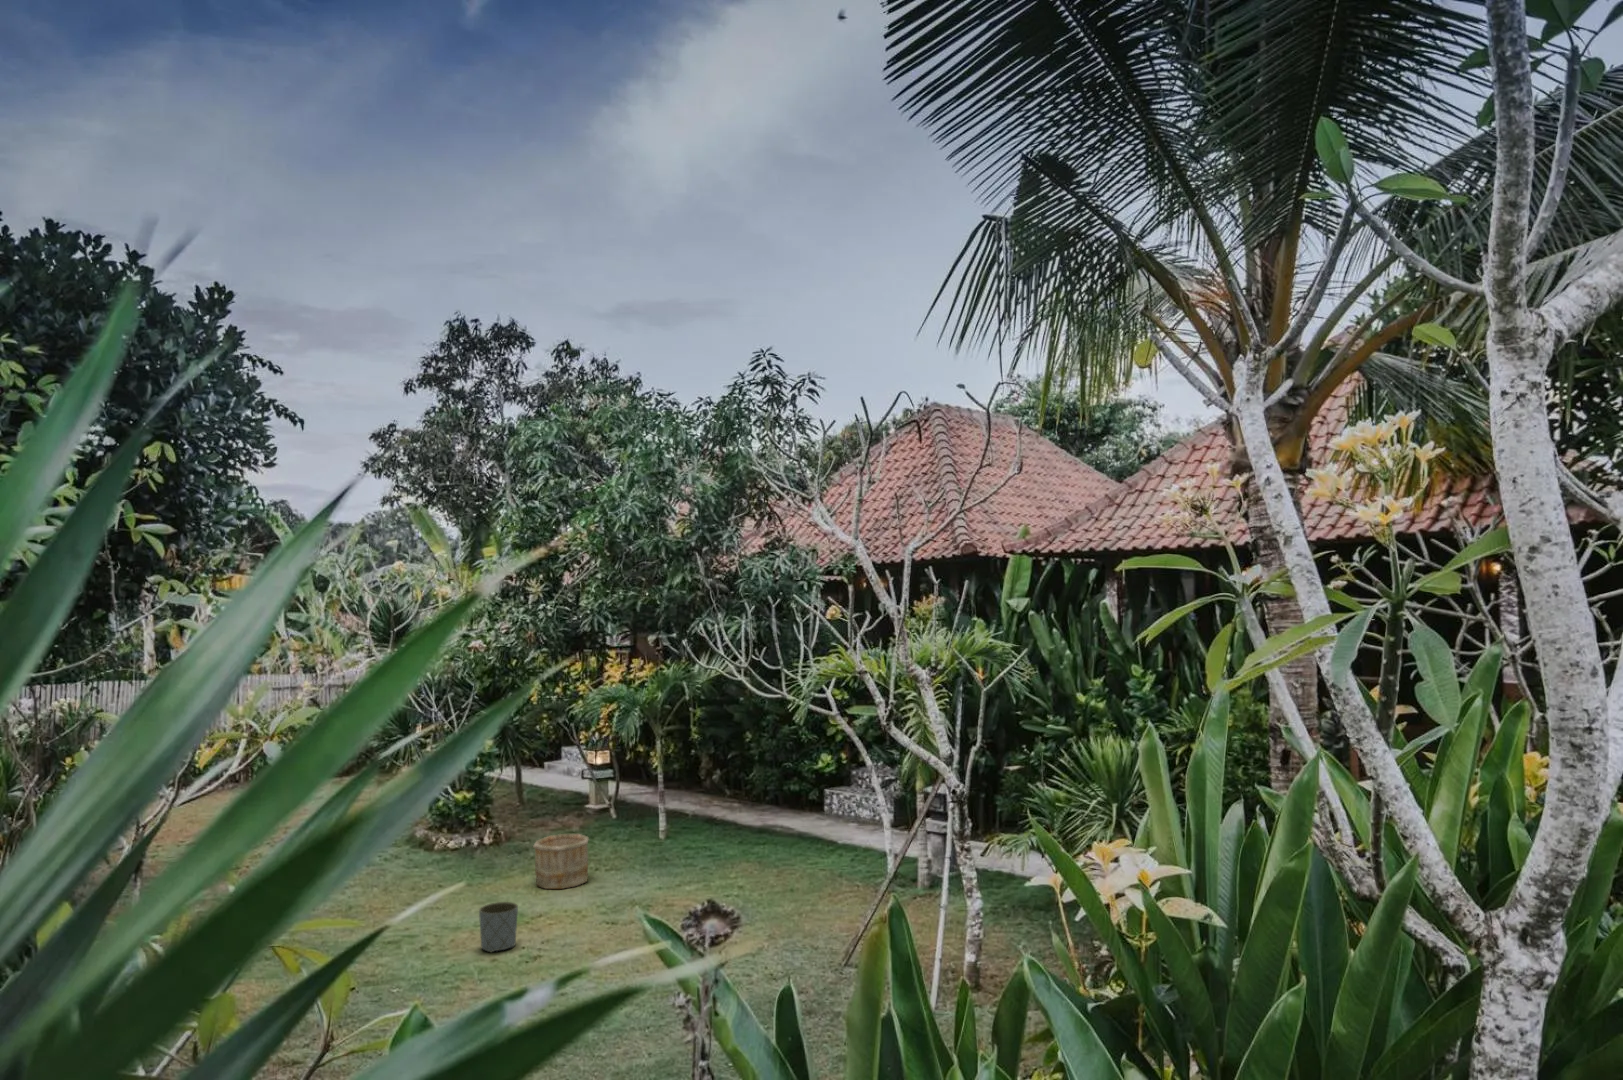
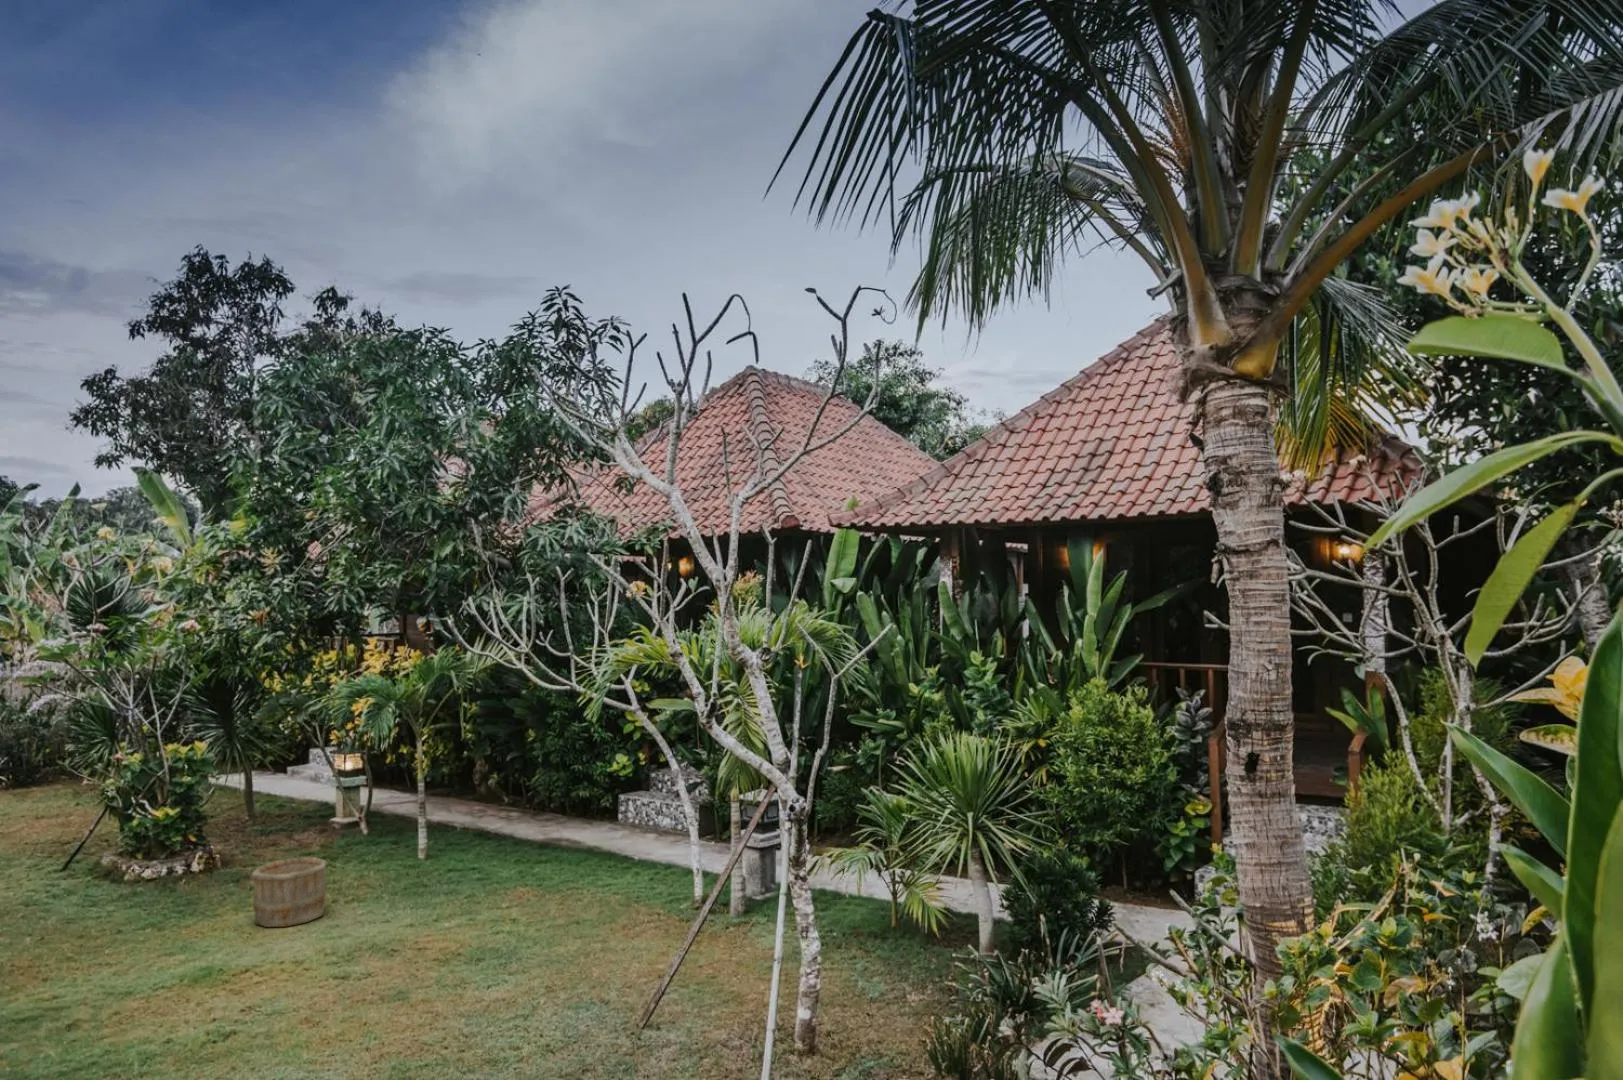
planter: present [479,902,518,952] -> none [163,951,218,1018]

